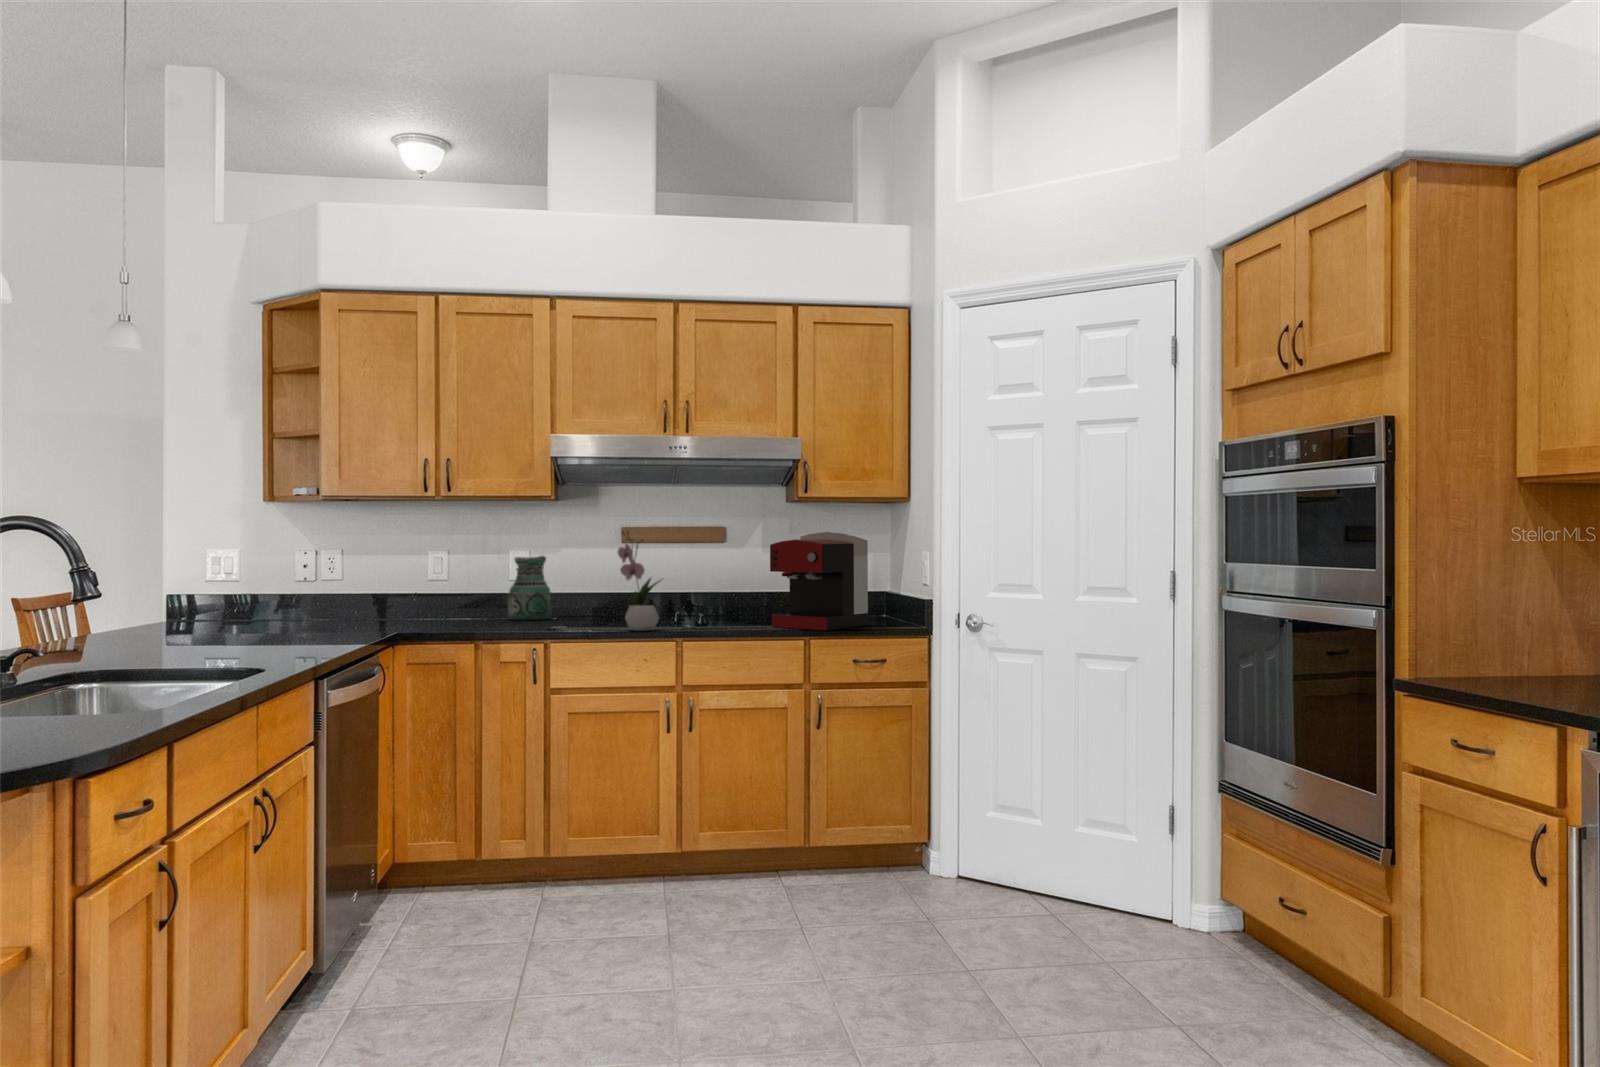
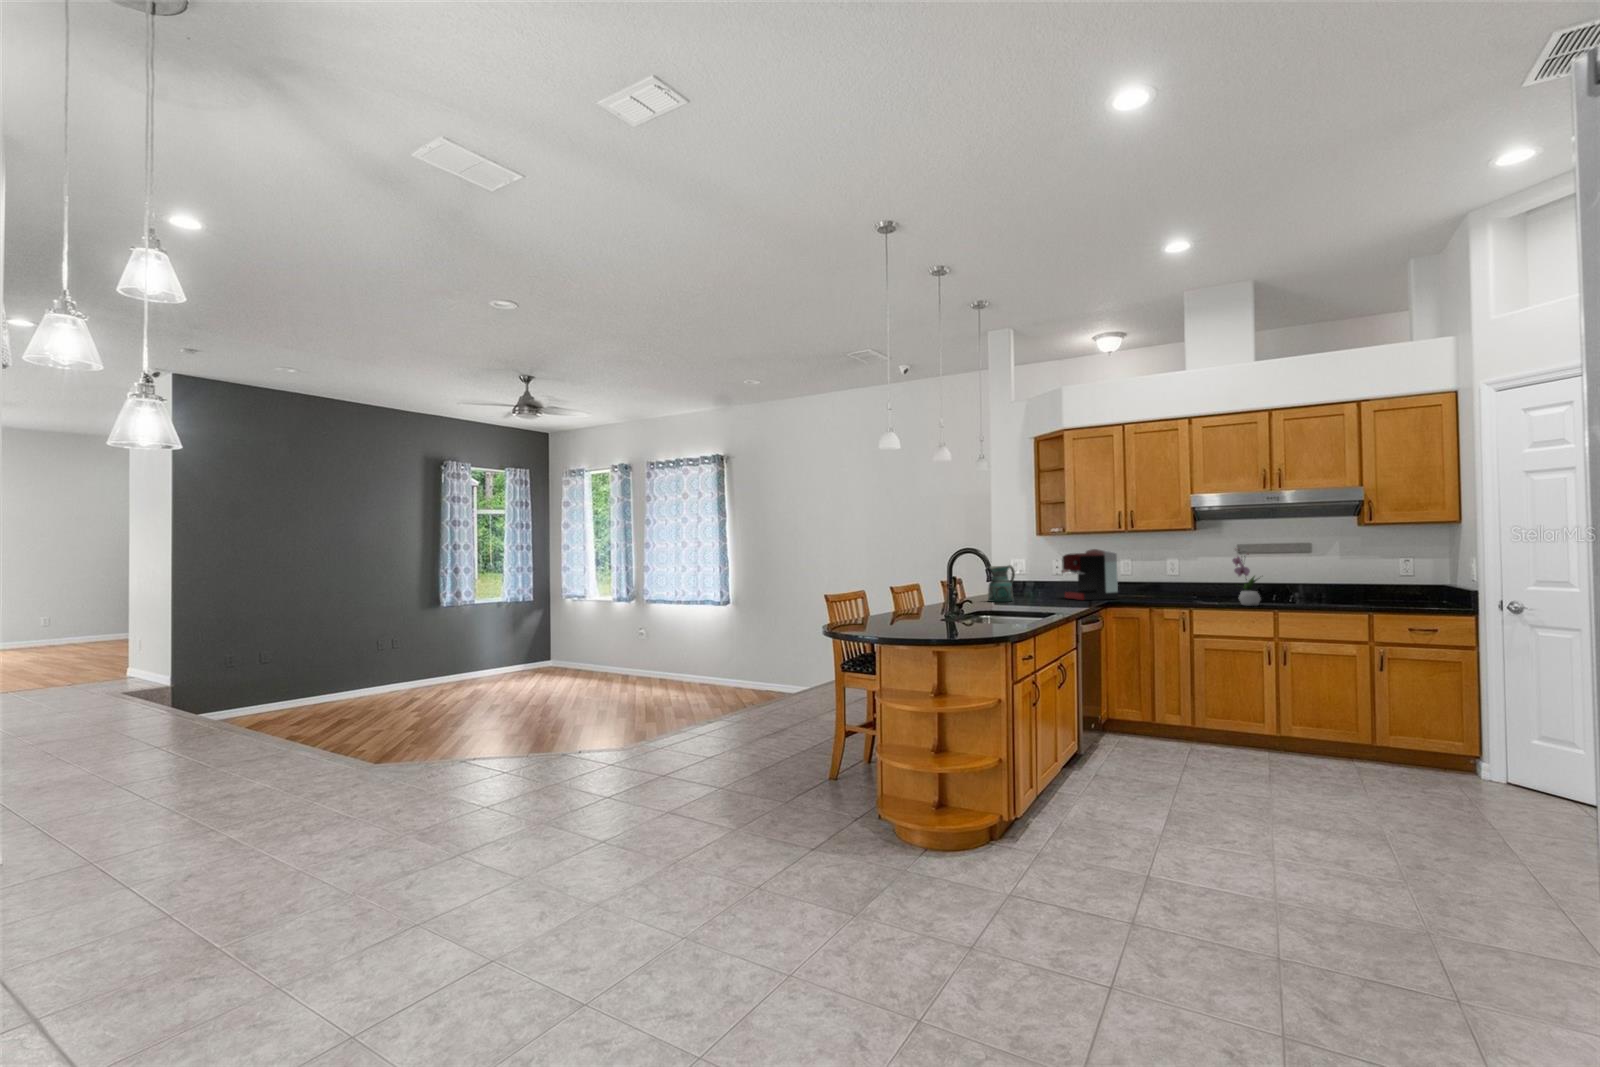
coffee maker: present [770,532,868,631] -> present [1062,549,1118,600]
ceramic pitcher: present [507,556,552,620] -> present [988,565,1015,602]

